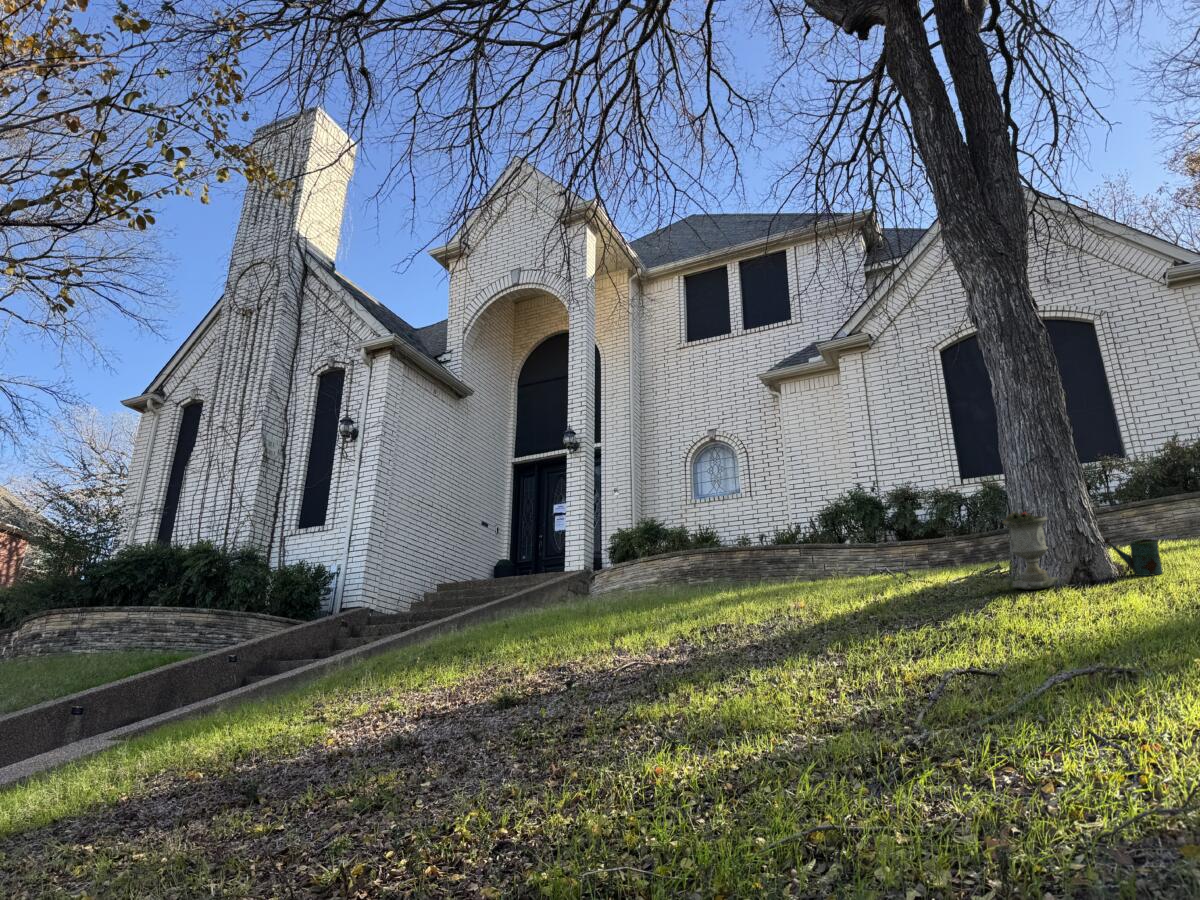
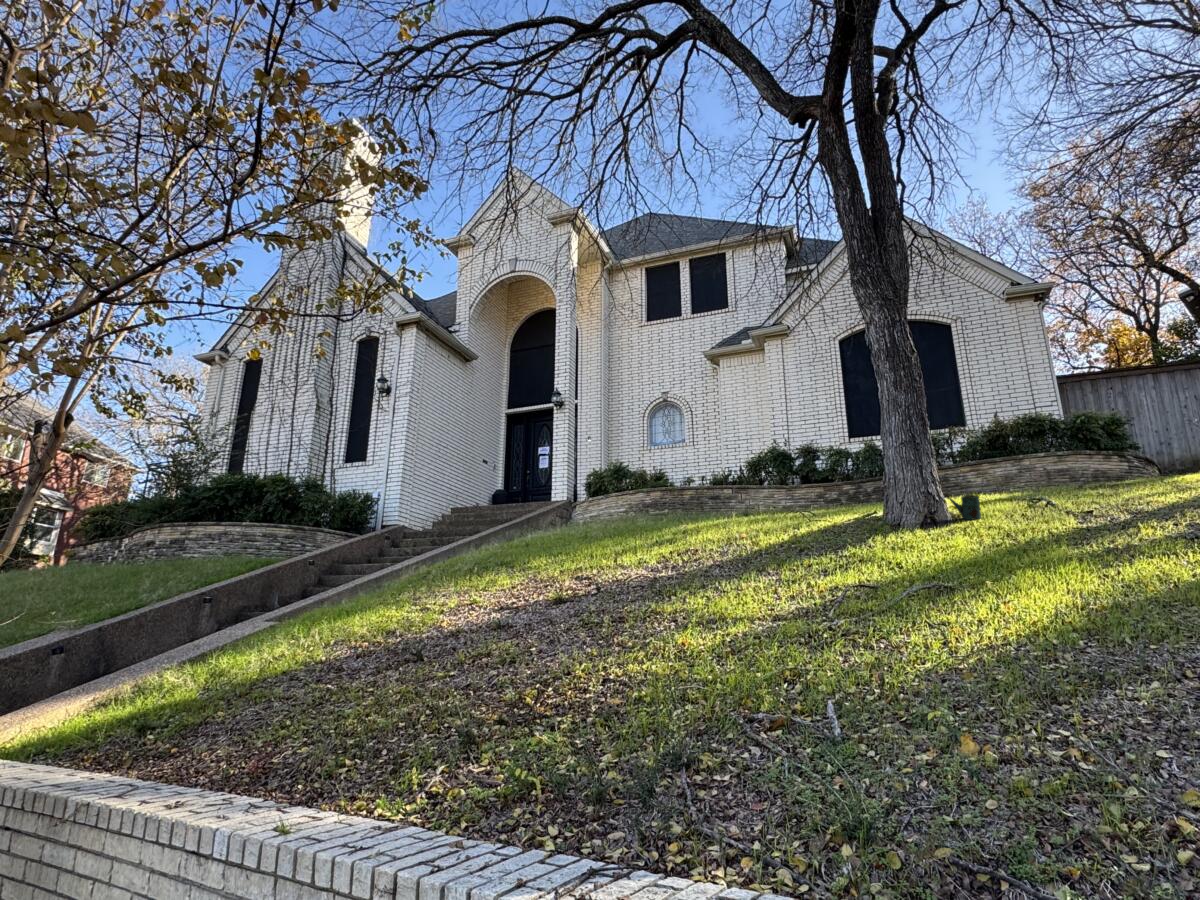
planter: present [1003,511,1058,590] -> none [879,473,913,527]

